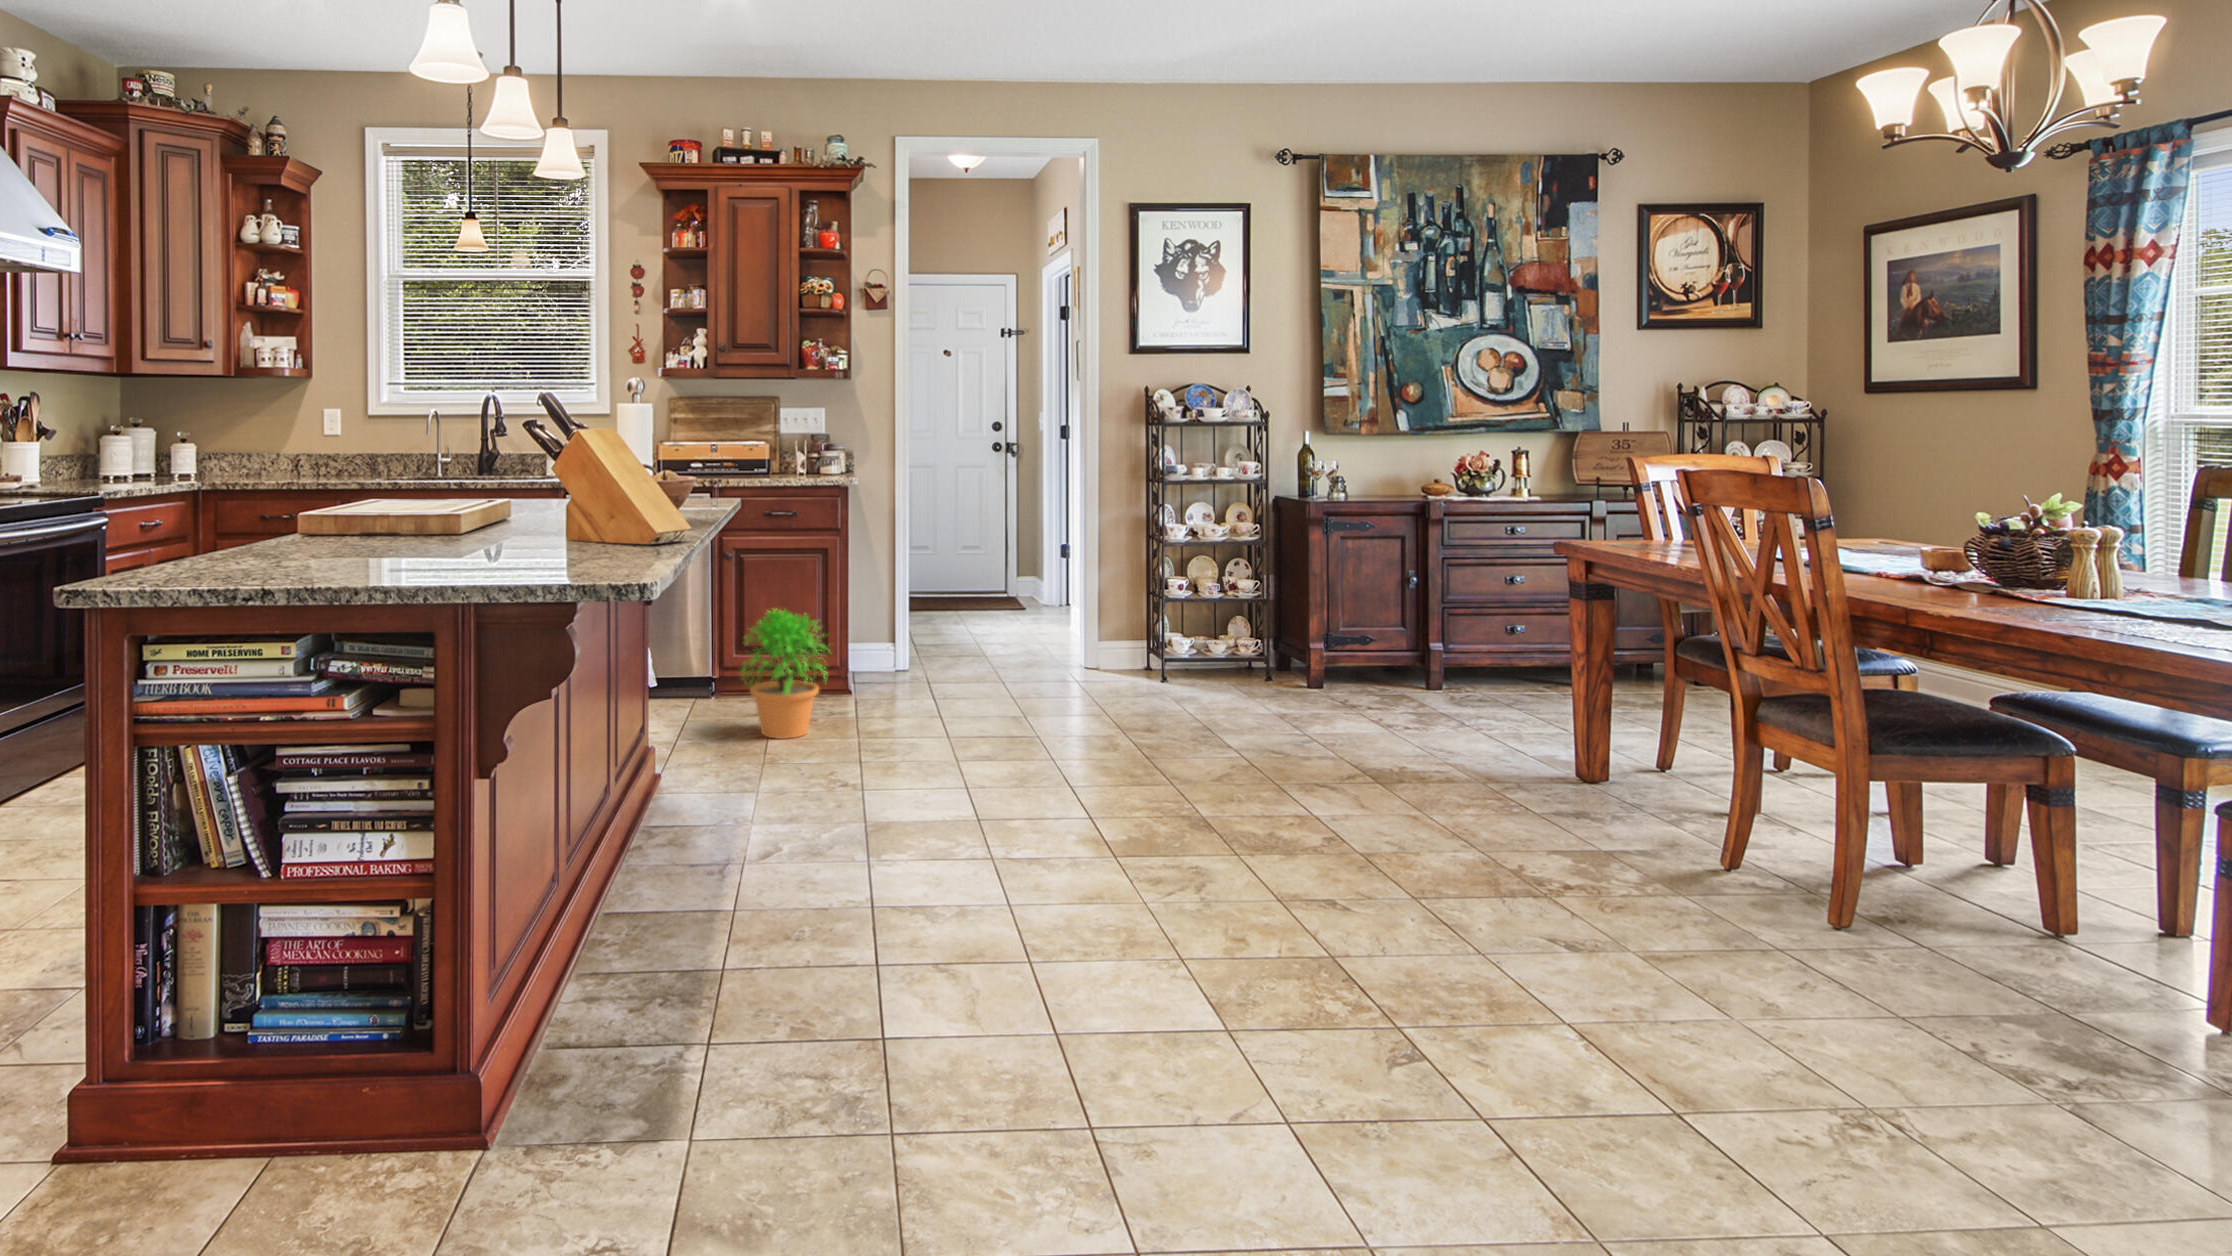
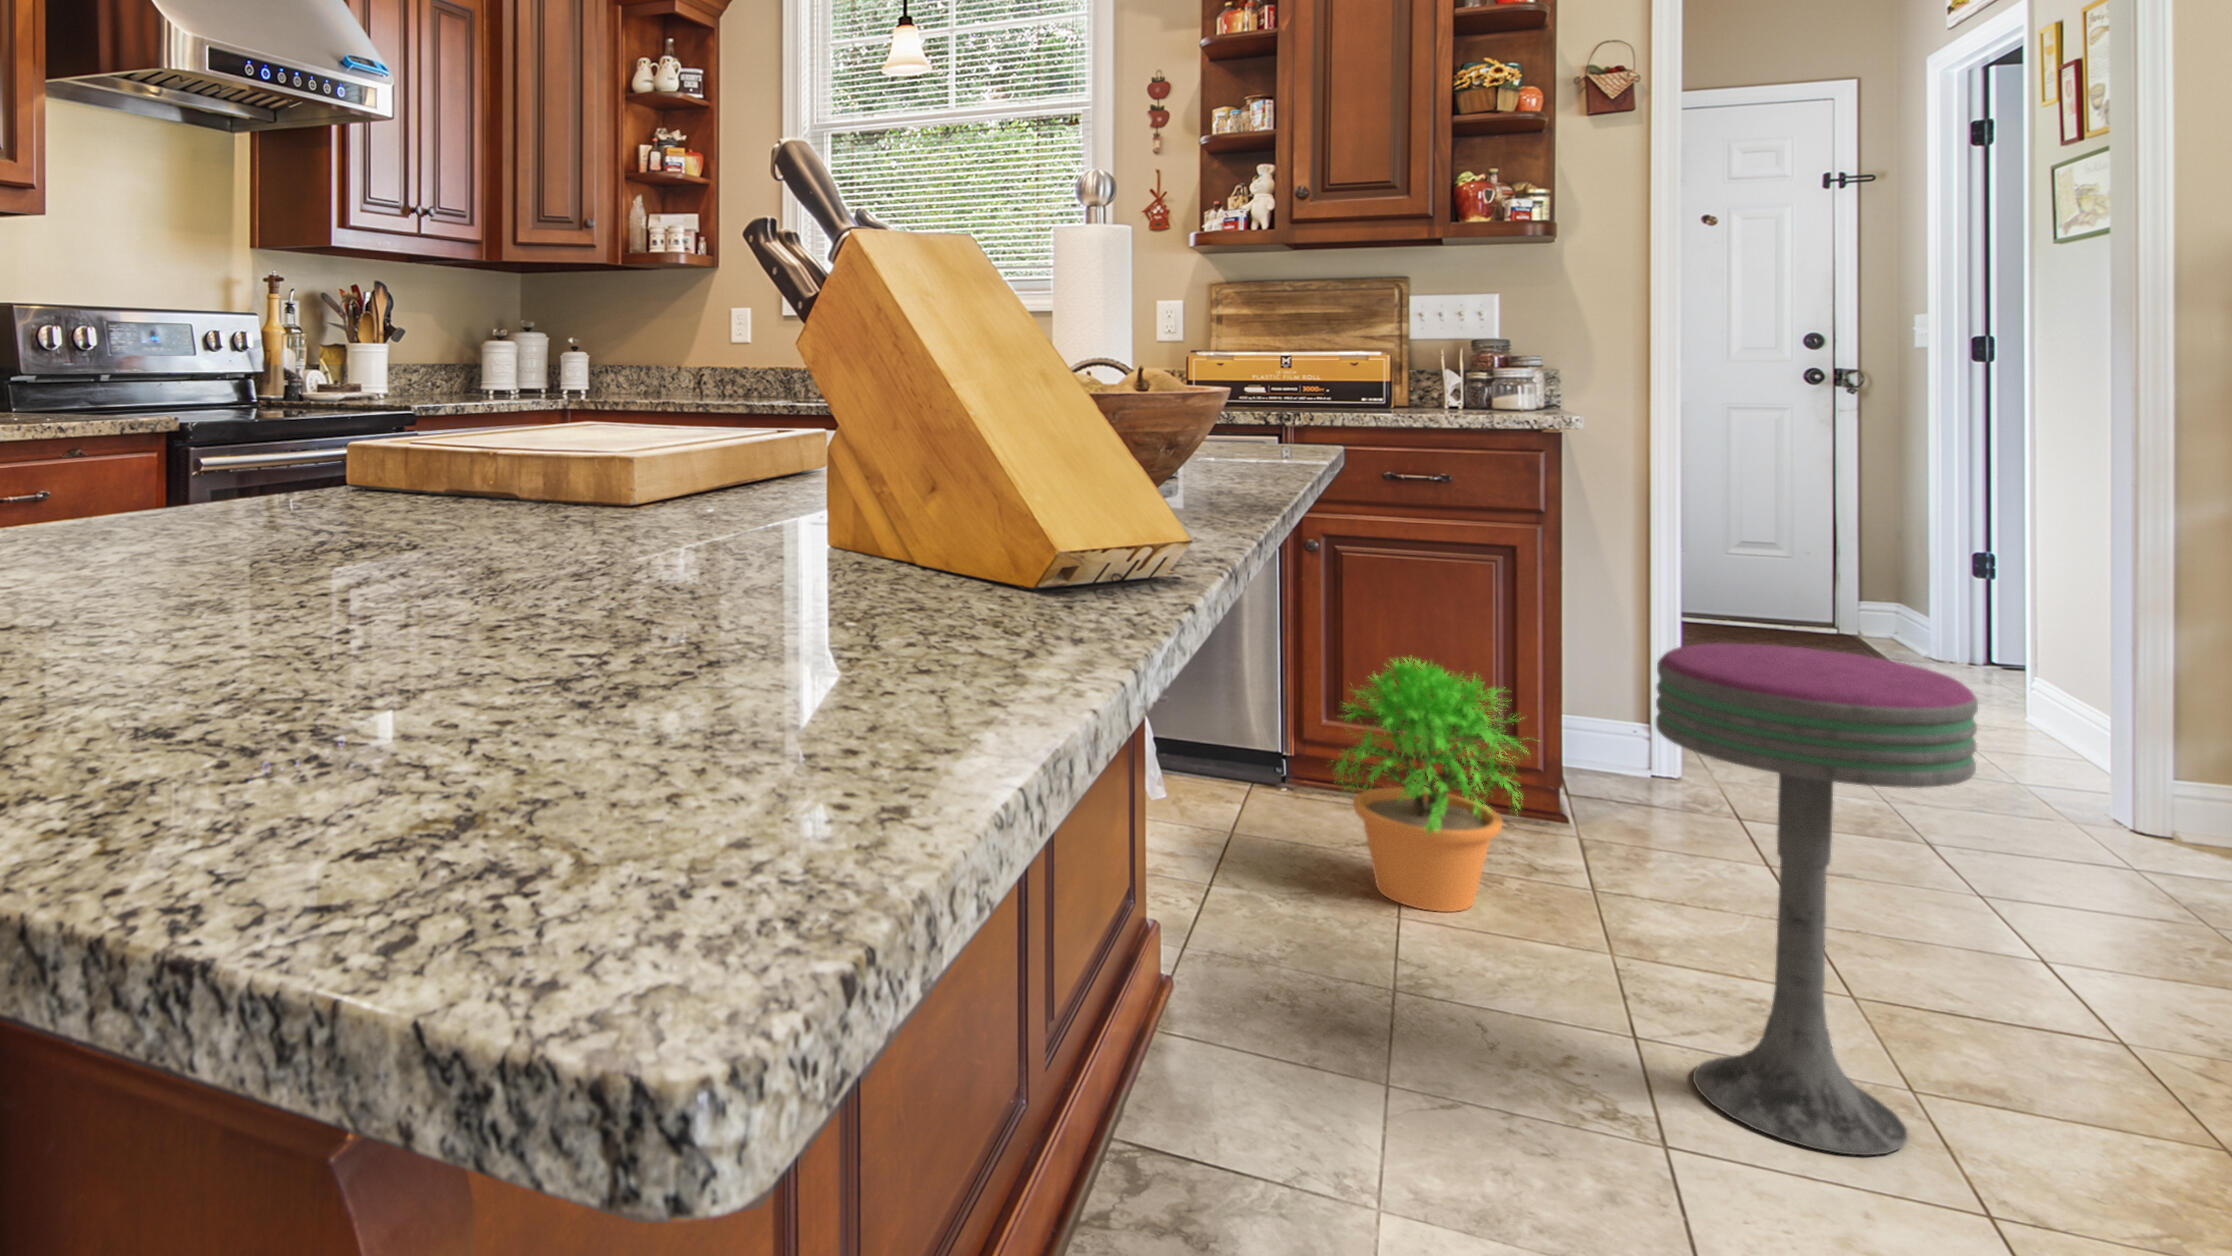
bar stool: none [867,580,970,785] -> present [1656,643,1978,1155]

